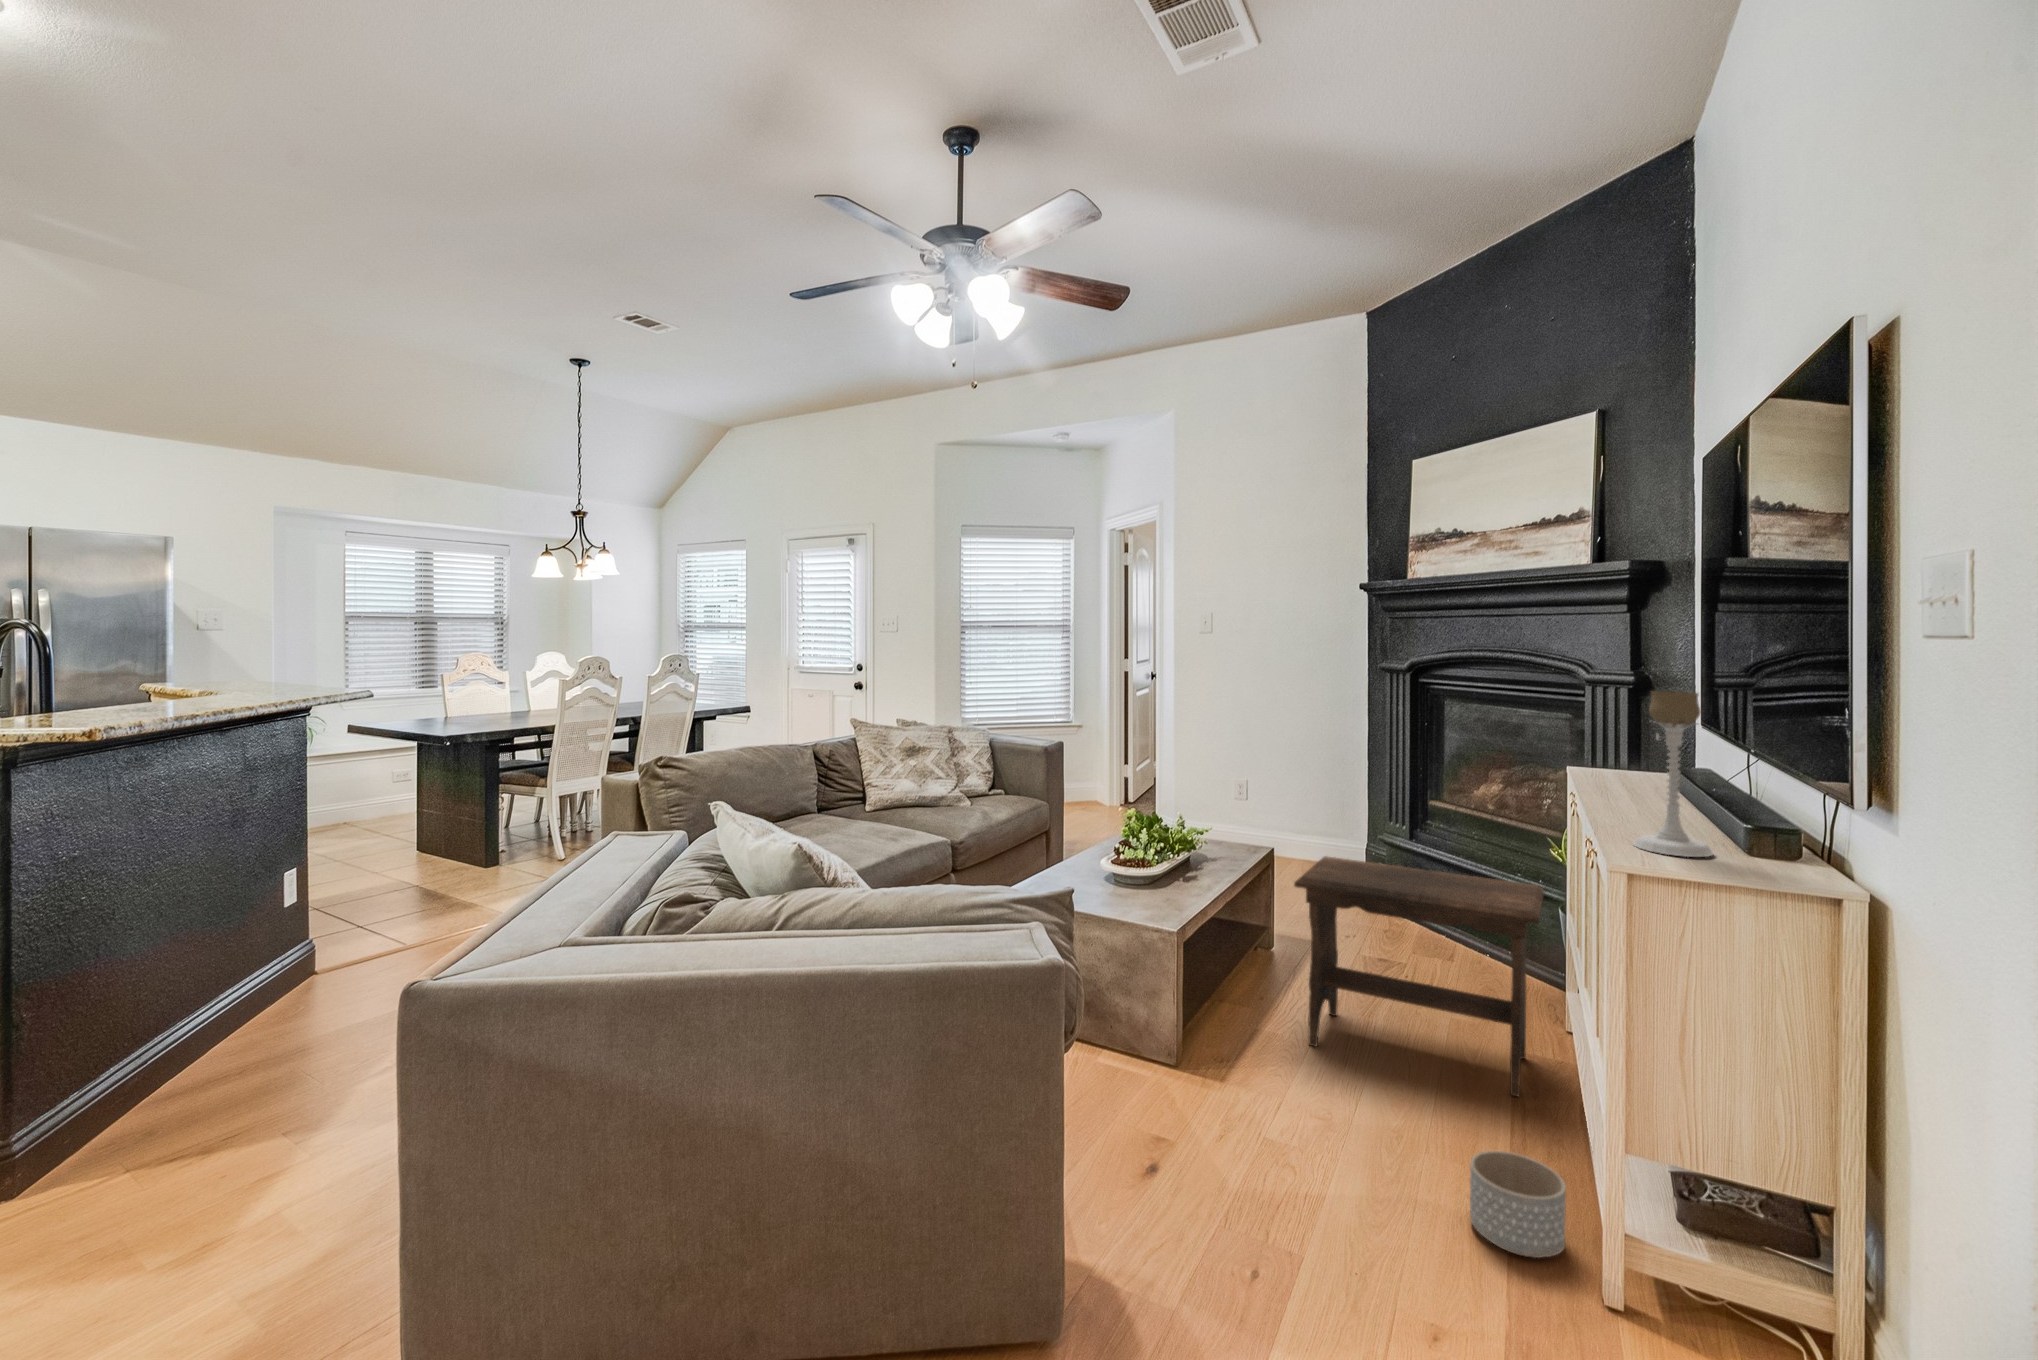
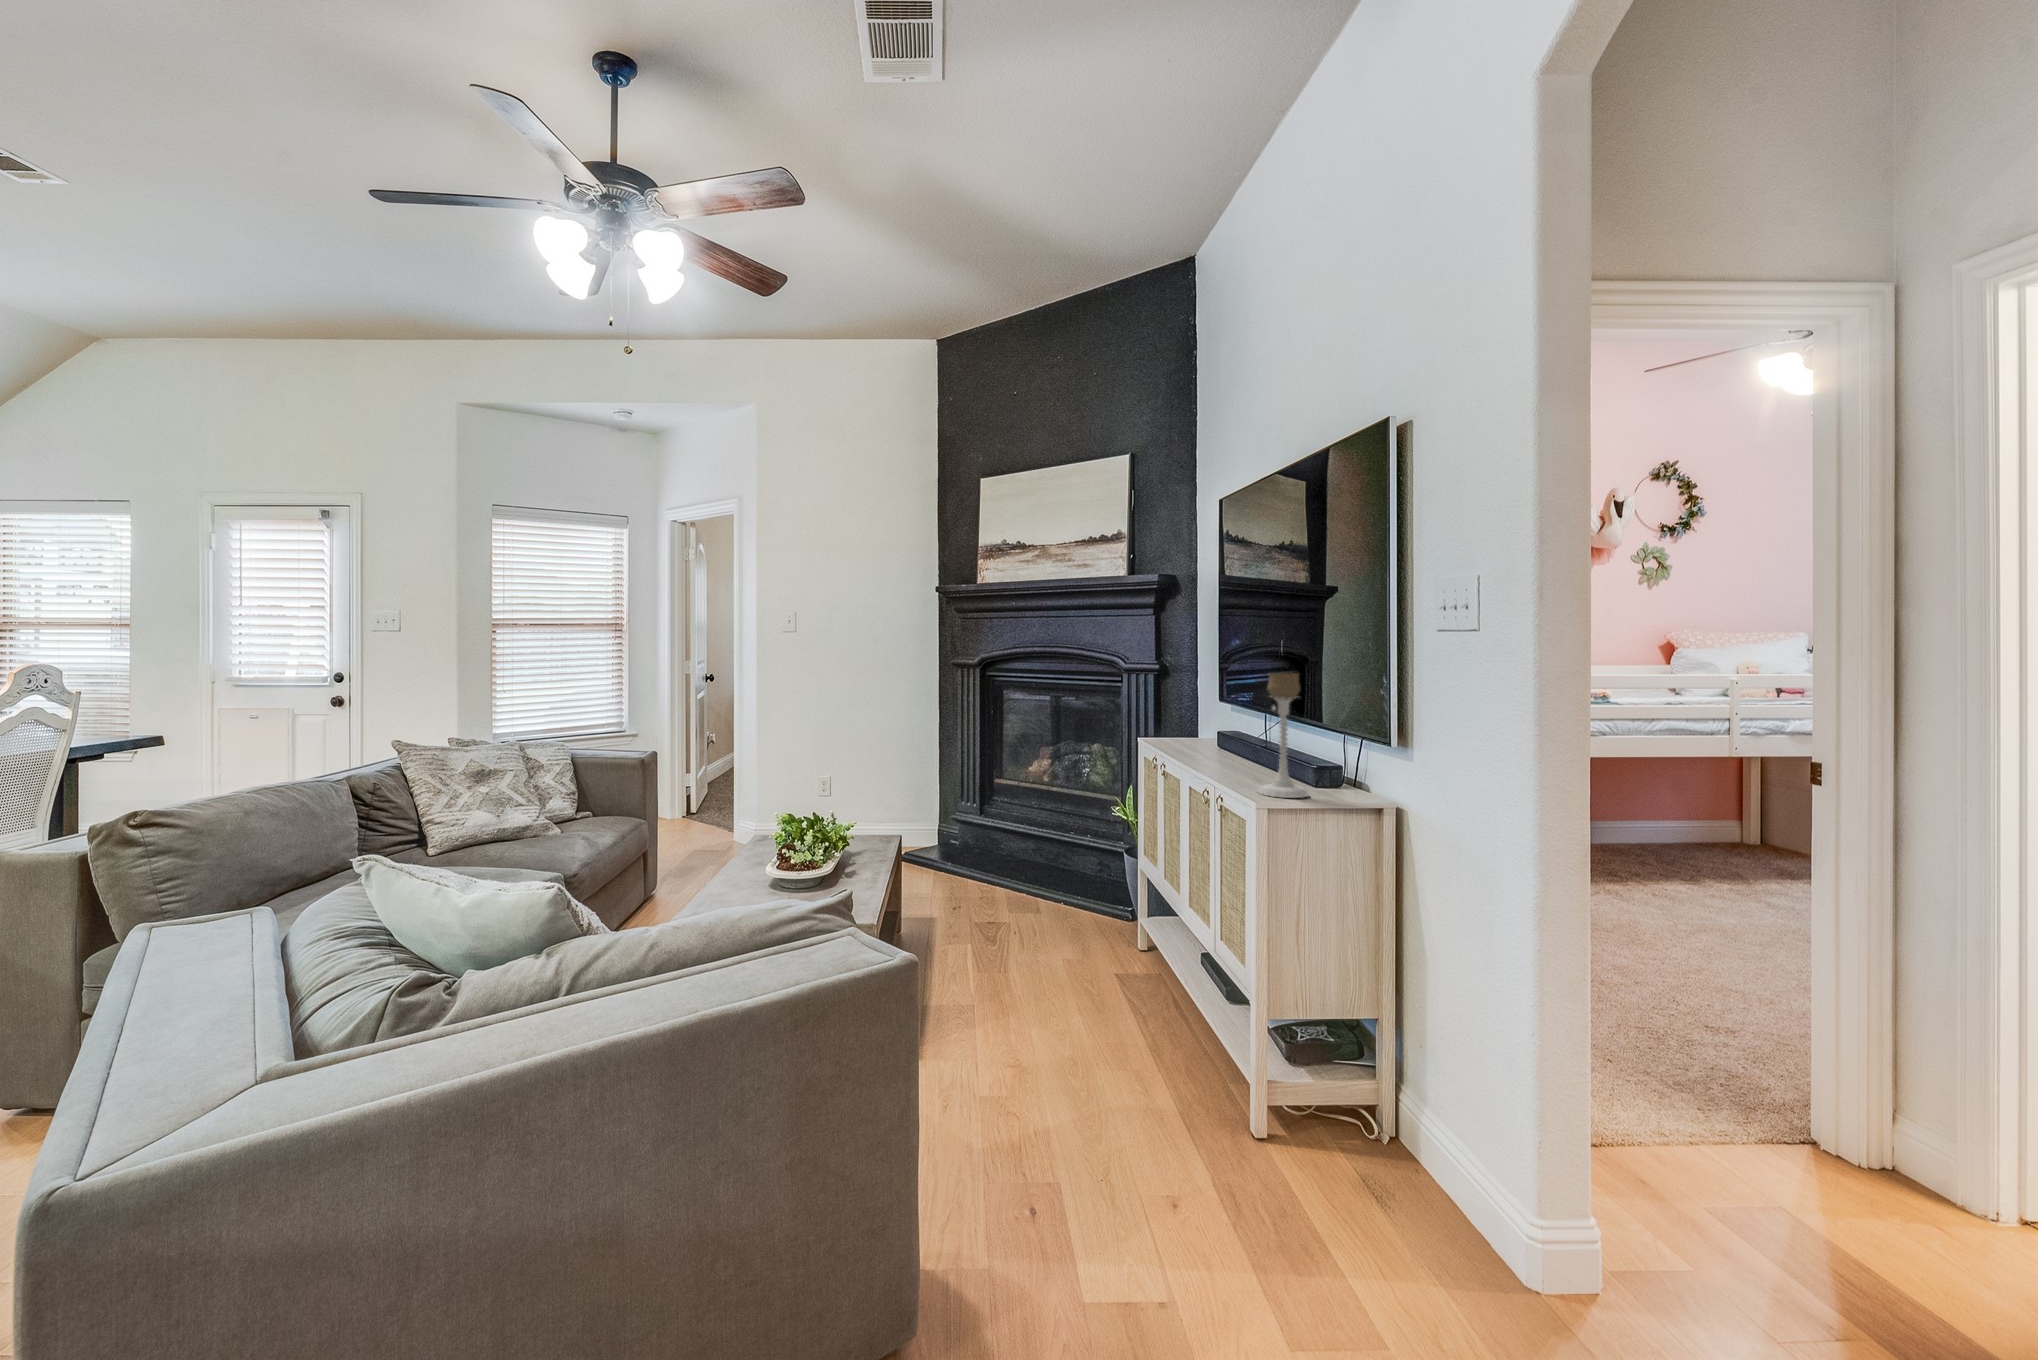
footstool: present [1294,856,1544,1096] -> none [955,837,1150,1016]
planter: present [1470,1151,1566,1258] -> none [1153,1058,1223,1140]

